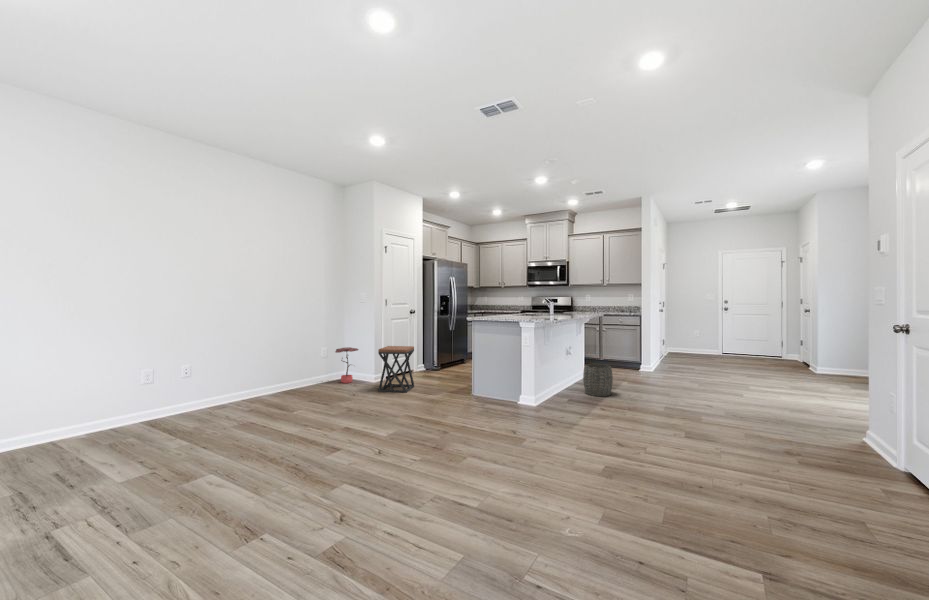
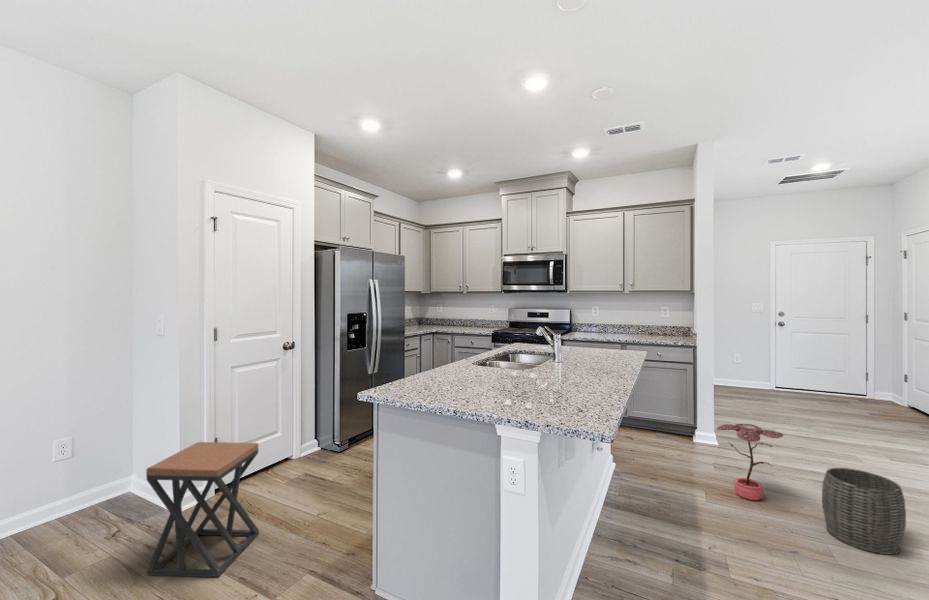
potted plant: present [335,347,359,383] -> present [717,424,783,500]
woven basket: present [583,364,613,396] -> present [822,468,906,554]

